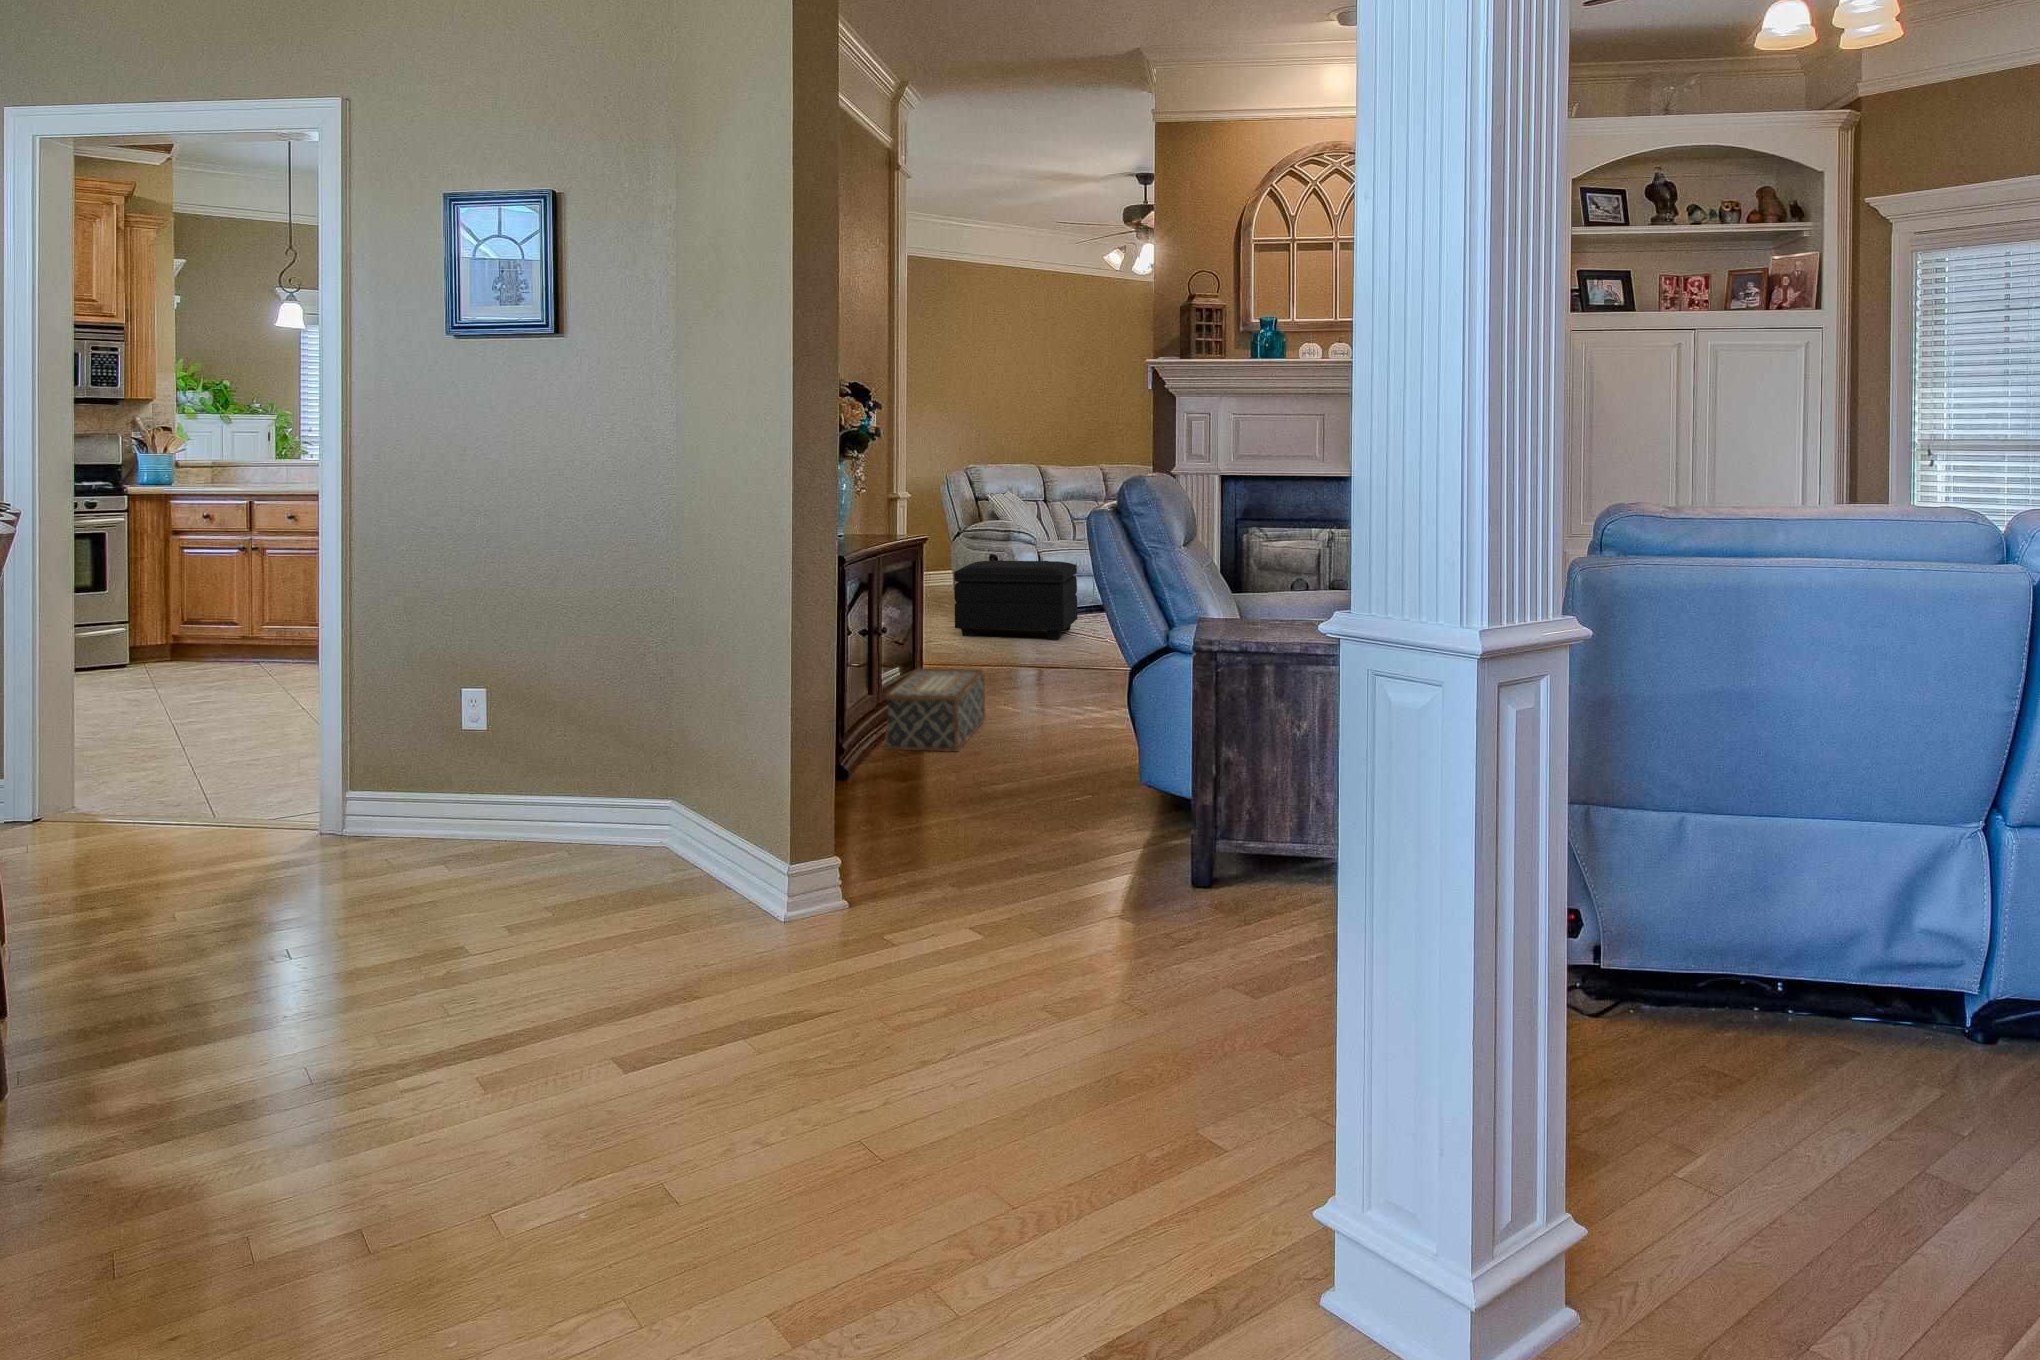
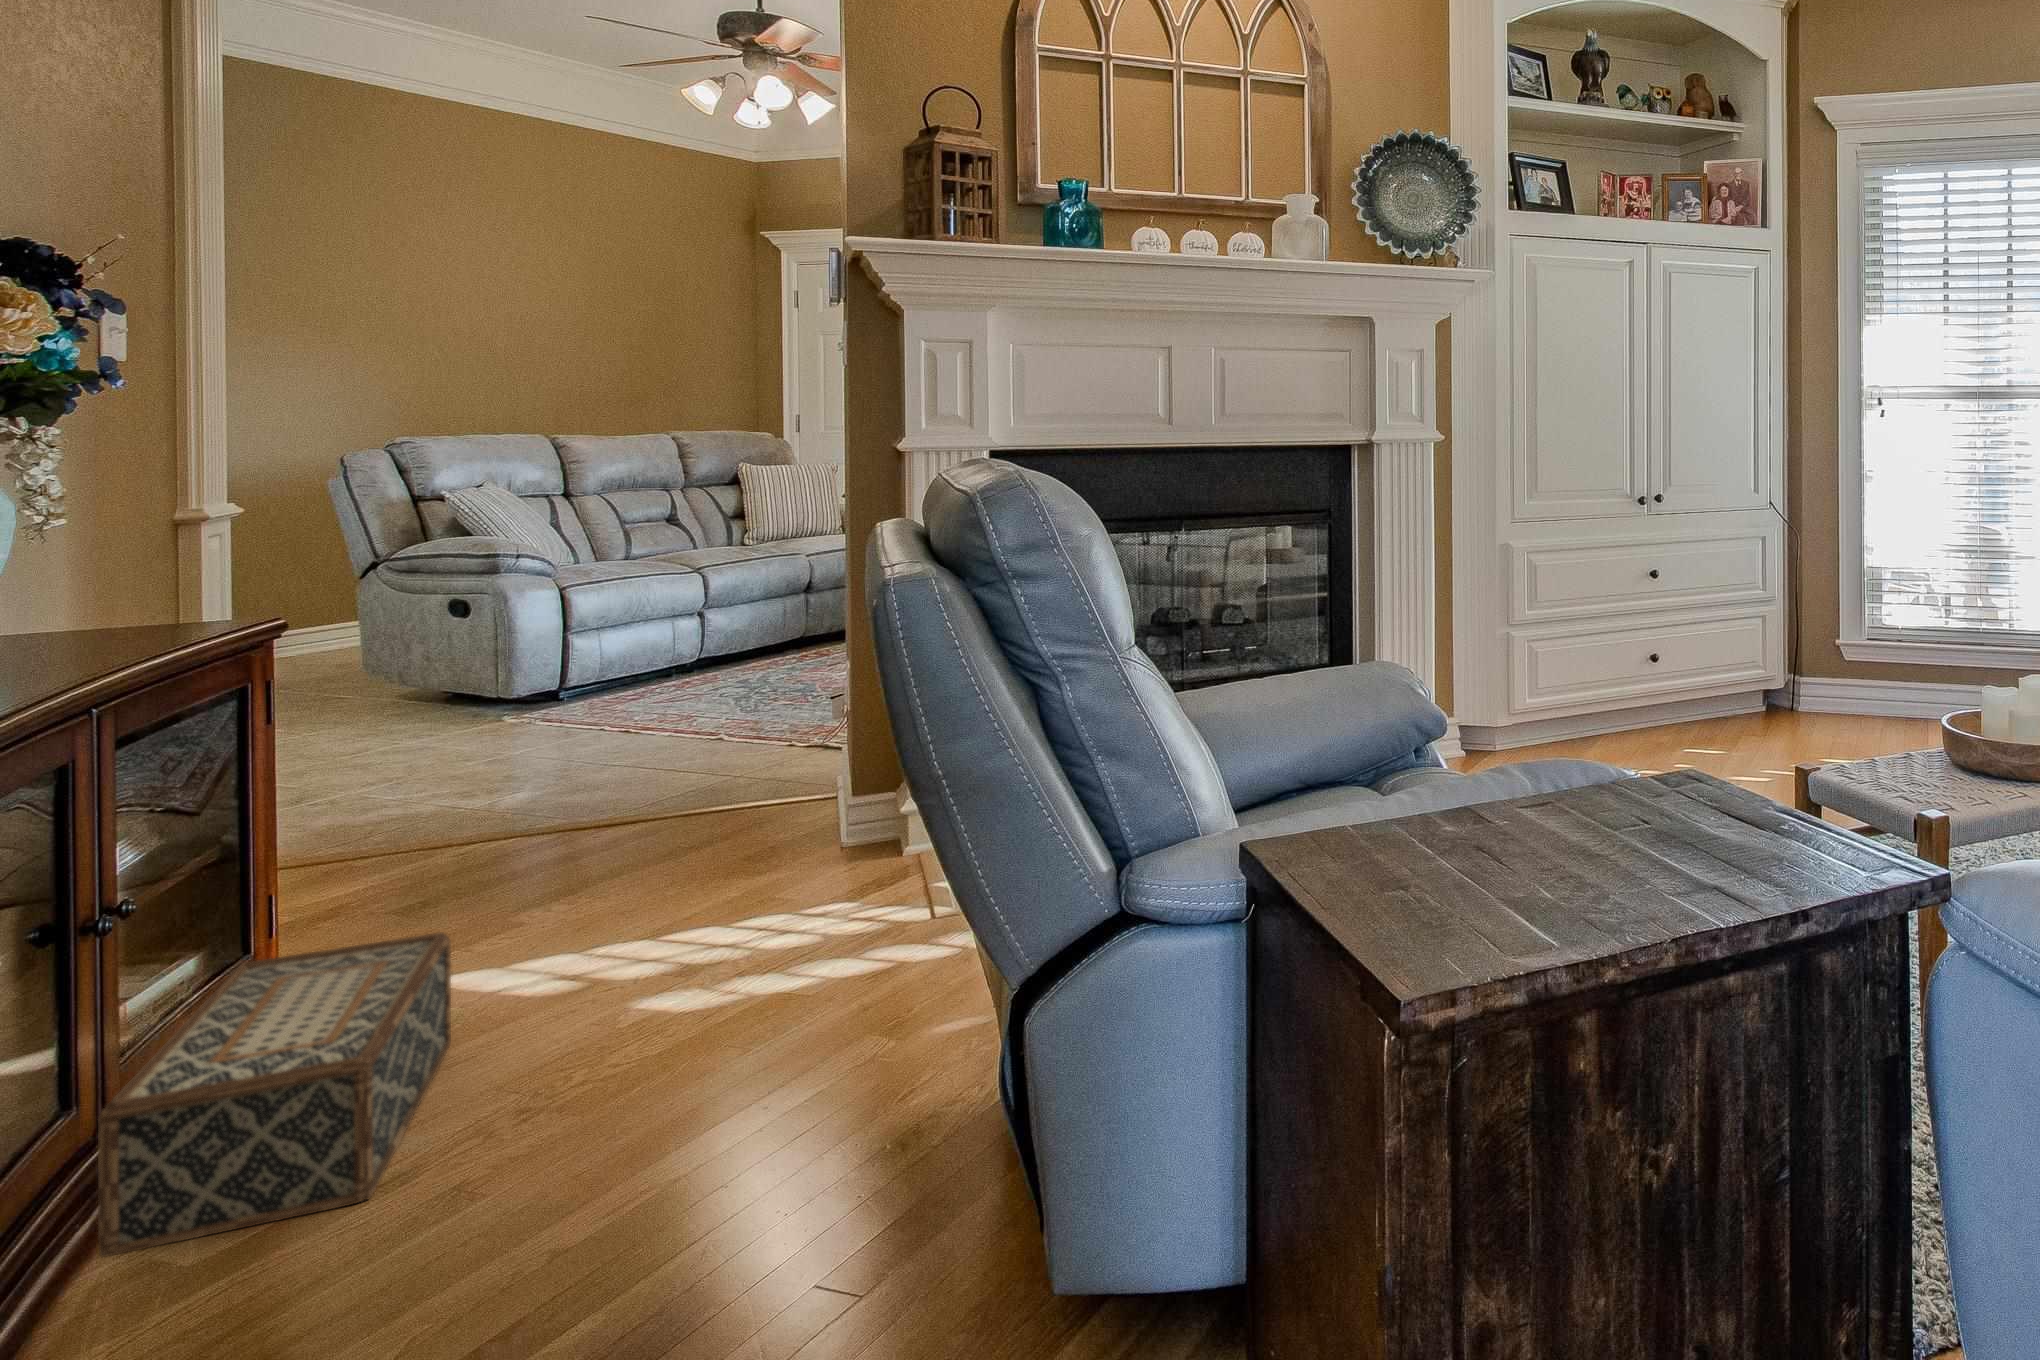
footstool: present [954,560,1077,640] -> none [363,612,645,782]

